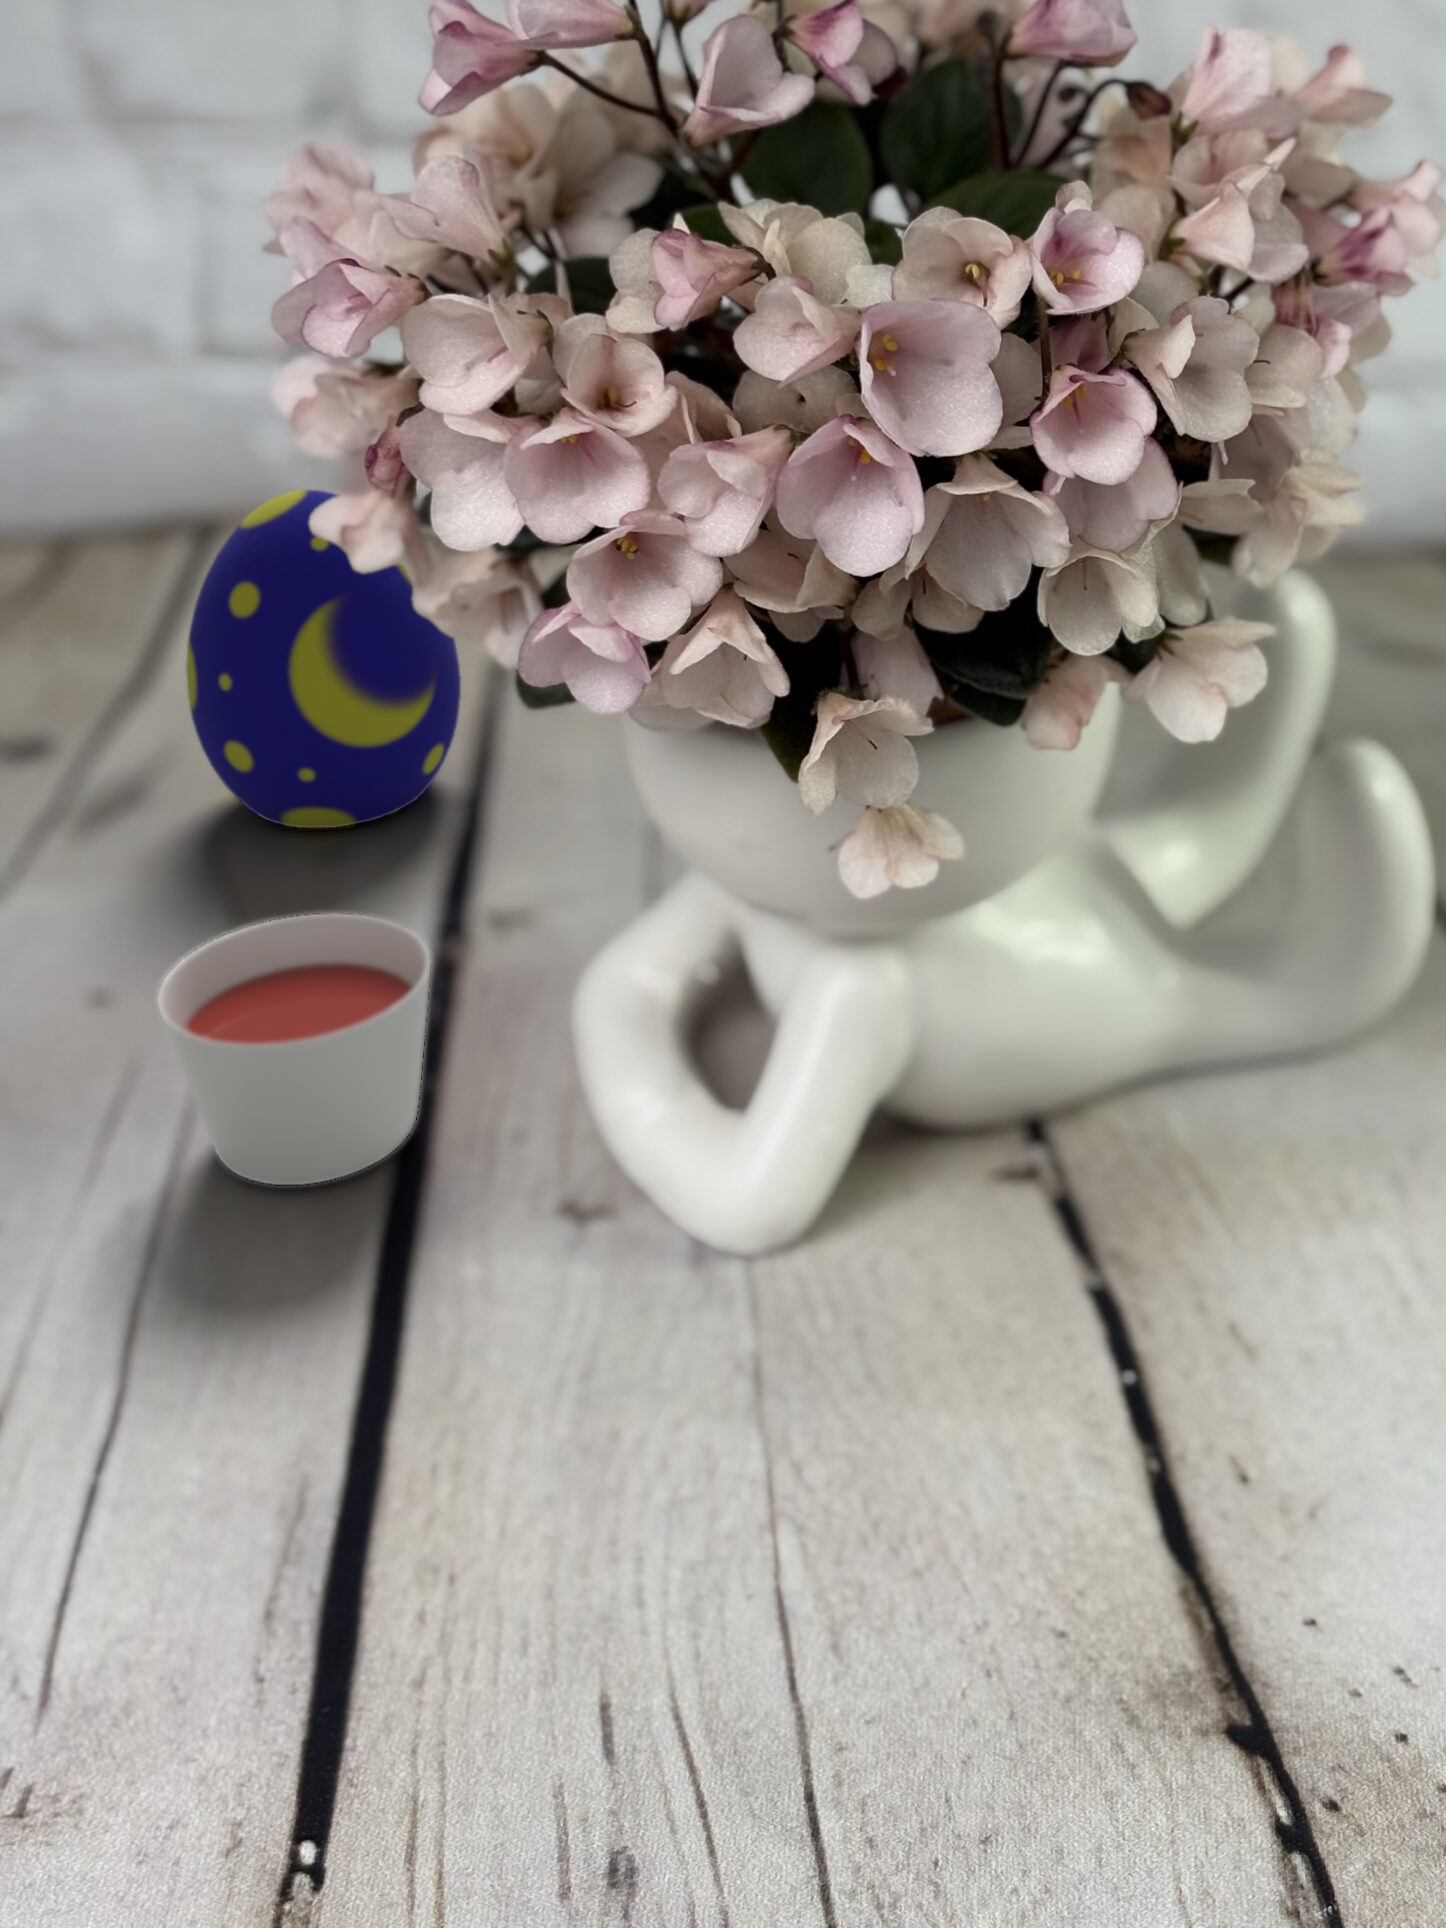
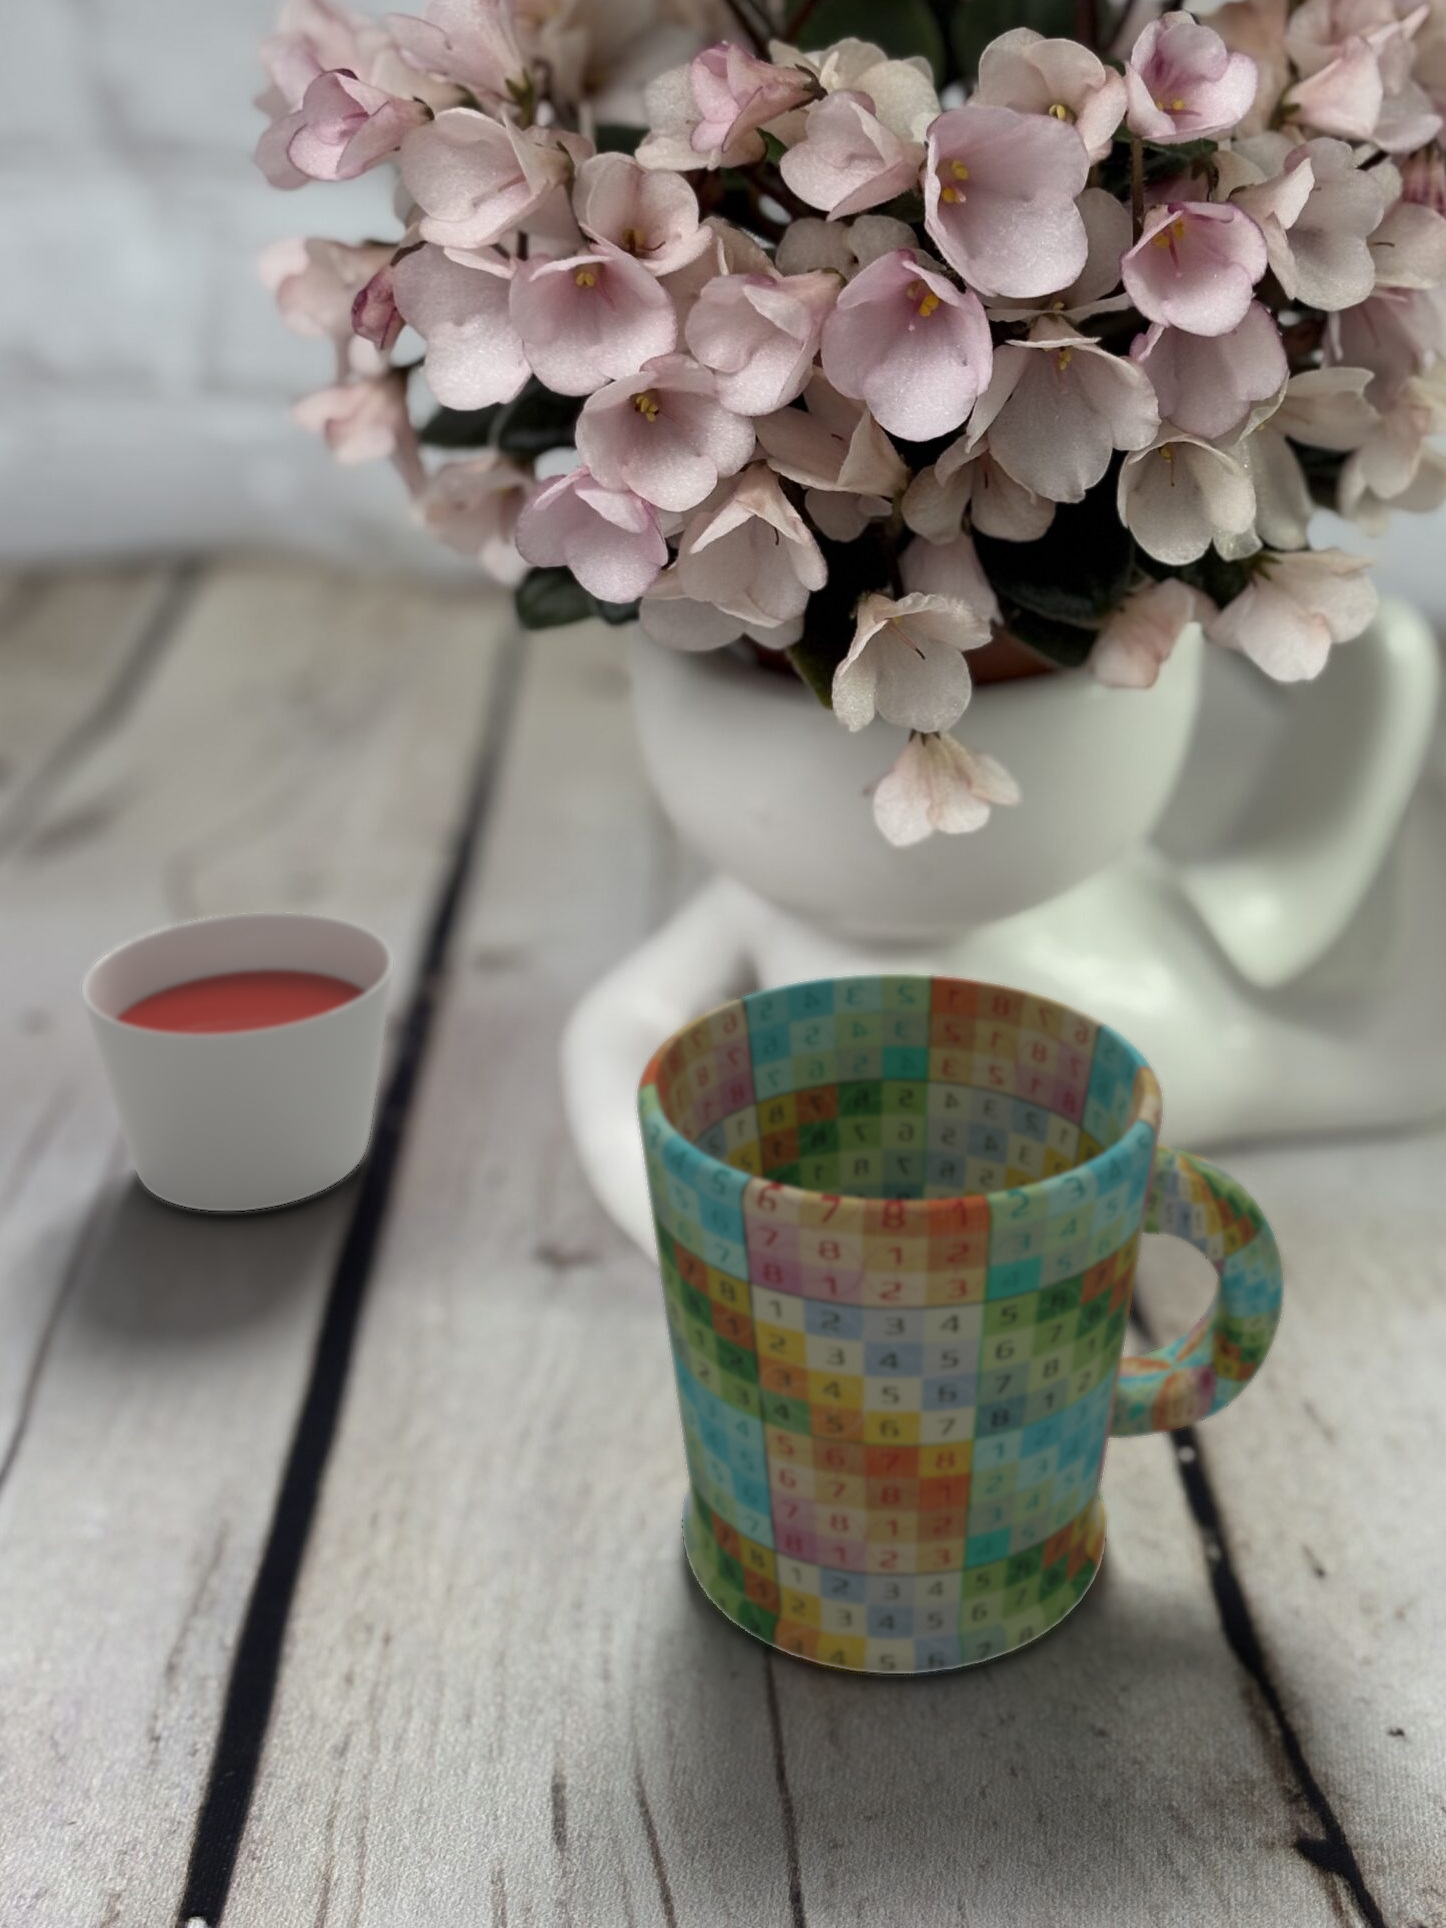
decorative egg: present [186,490,461,828] -> none [140,481,442,861]
mug: none [646,995,1196,1592] -> present [637,974,1284,1674]

